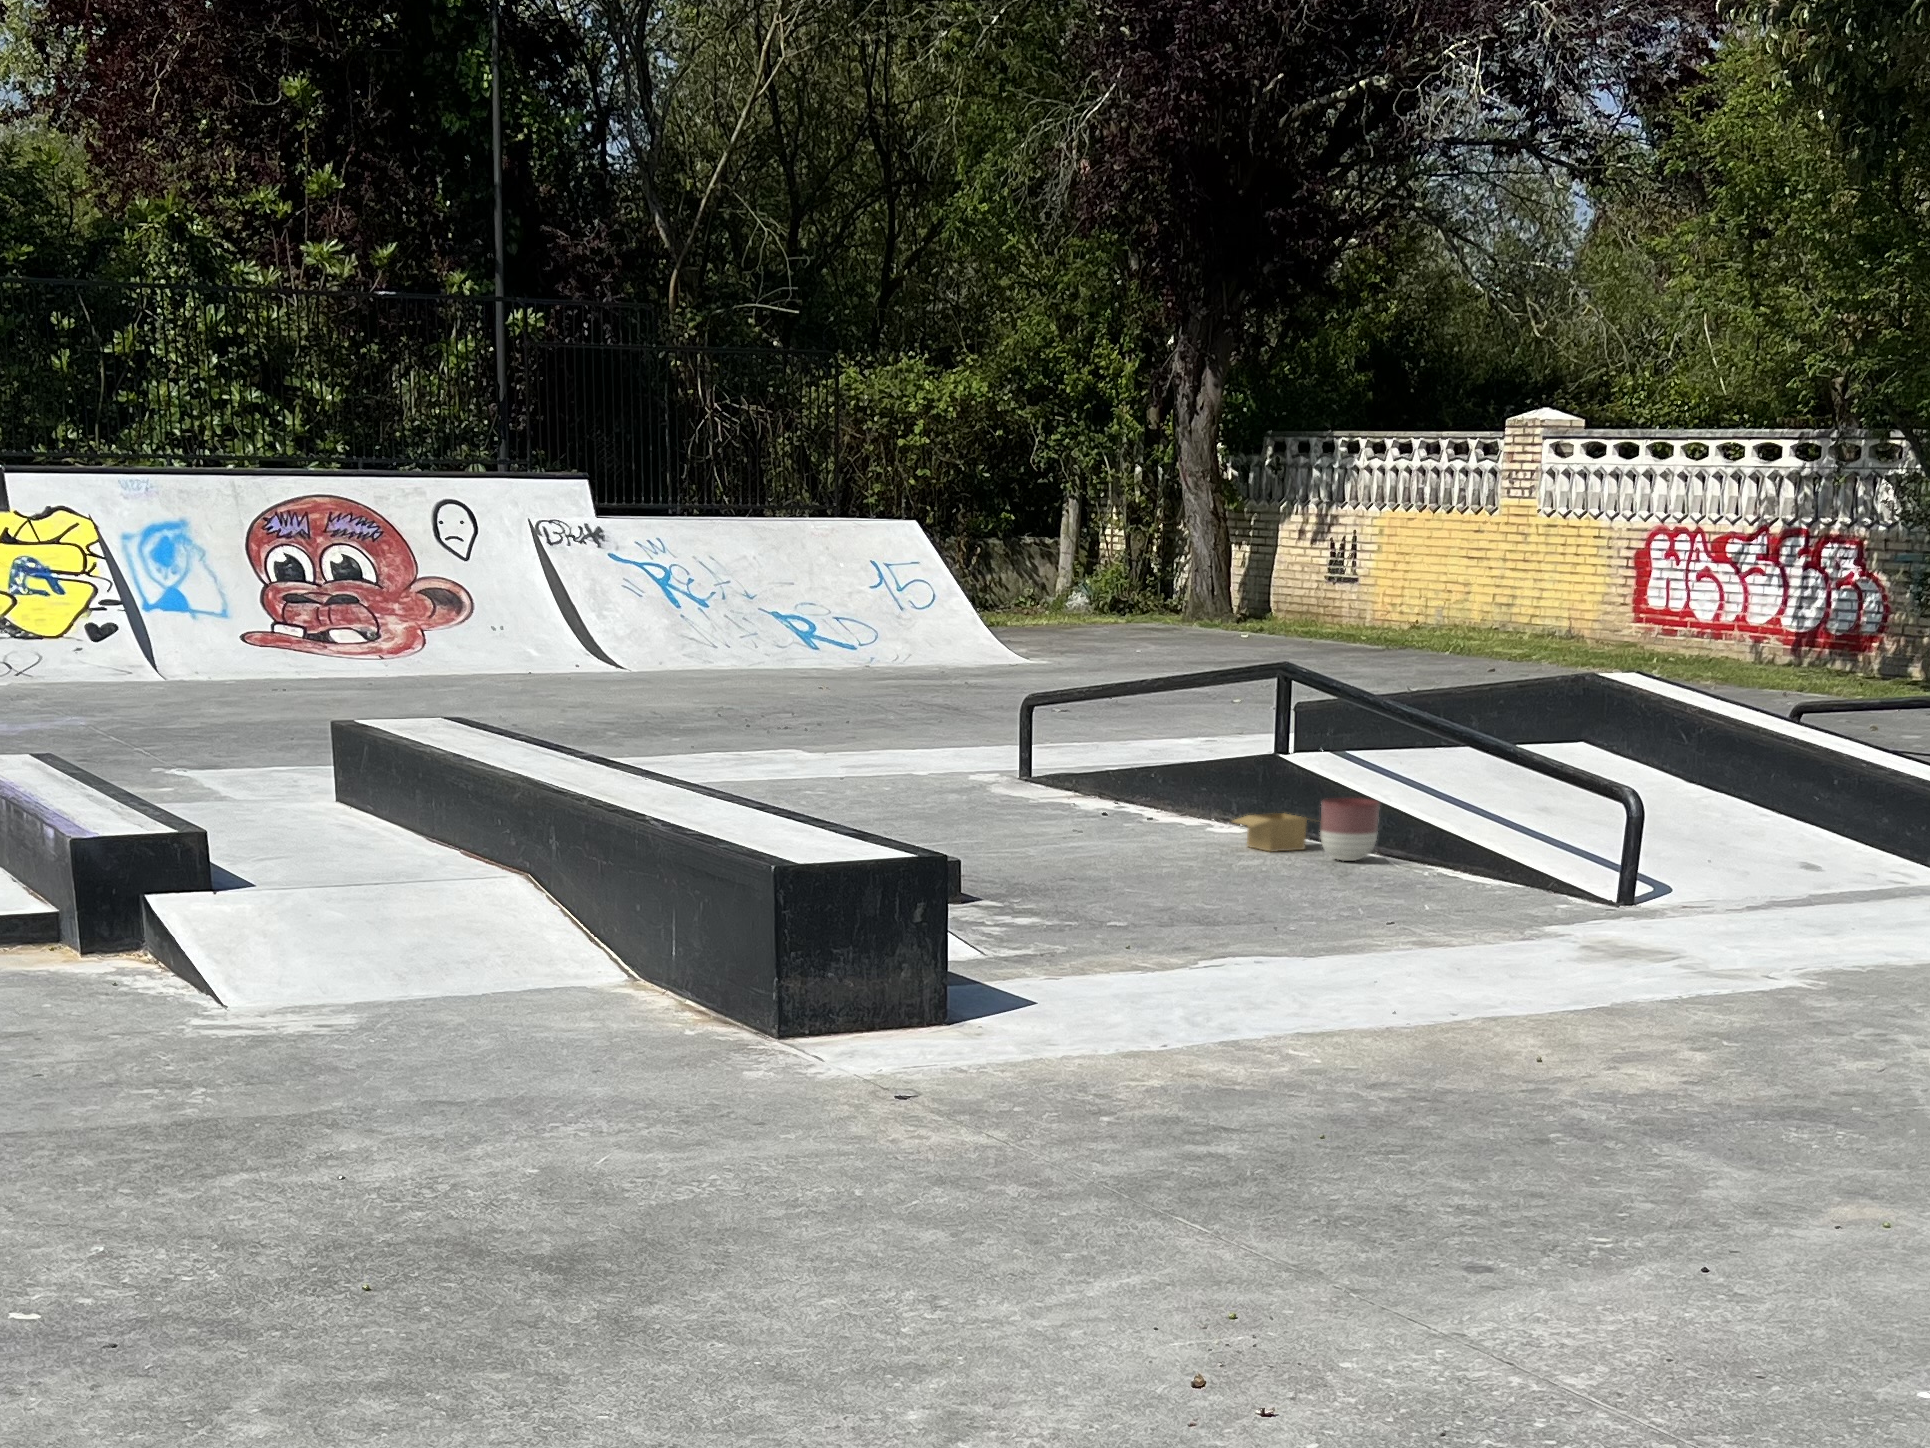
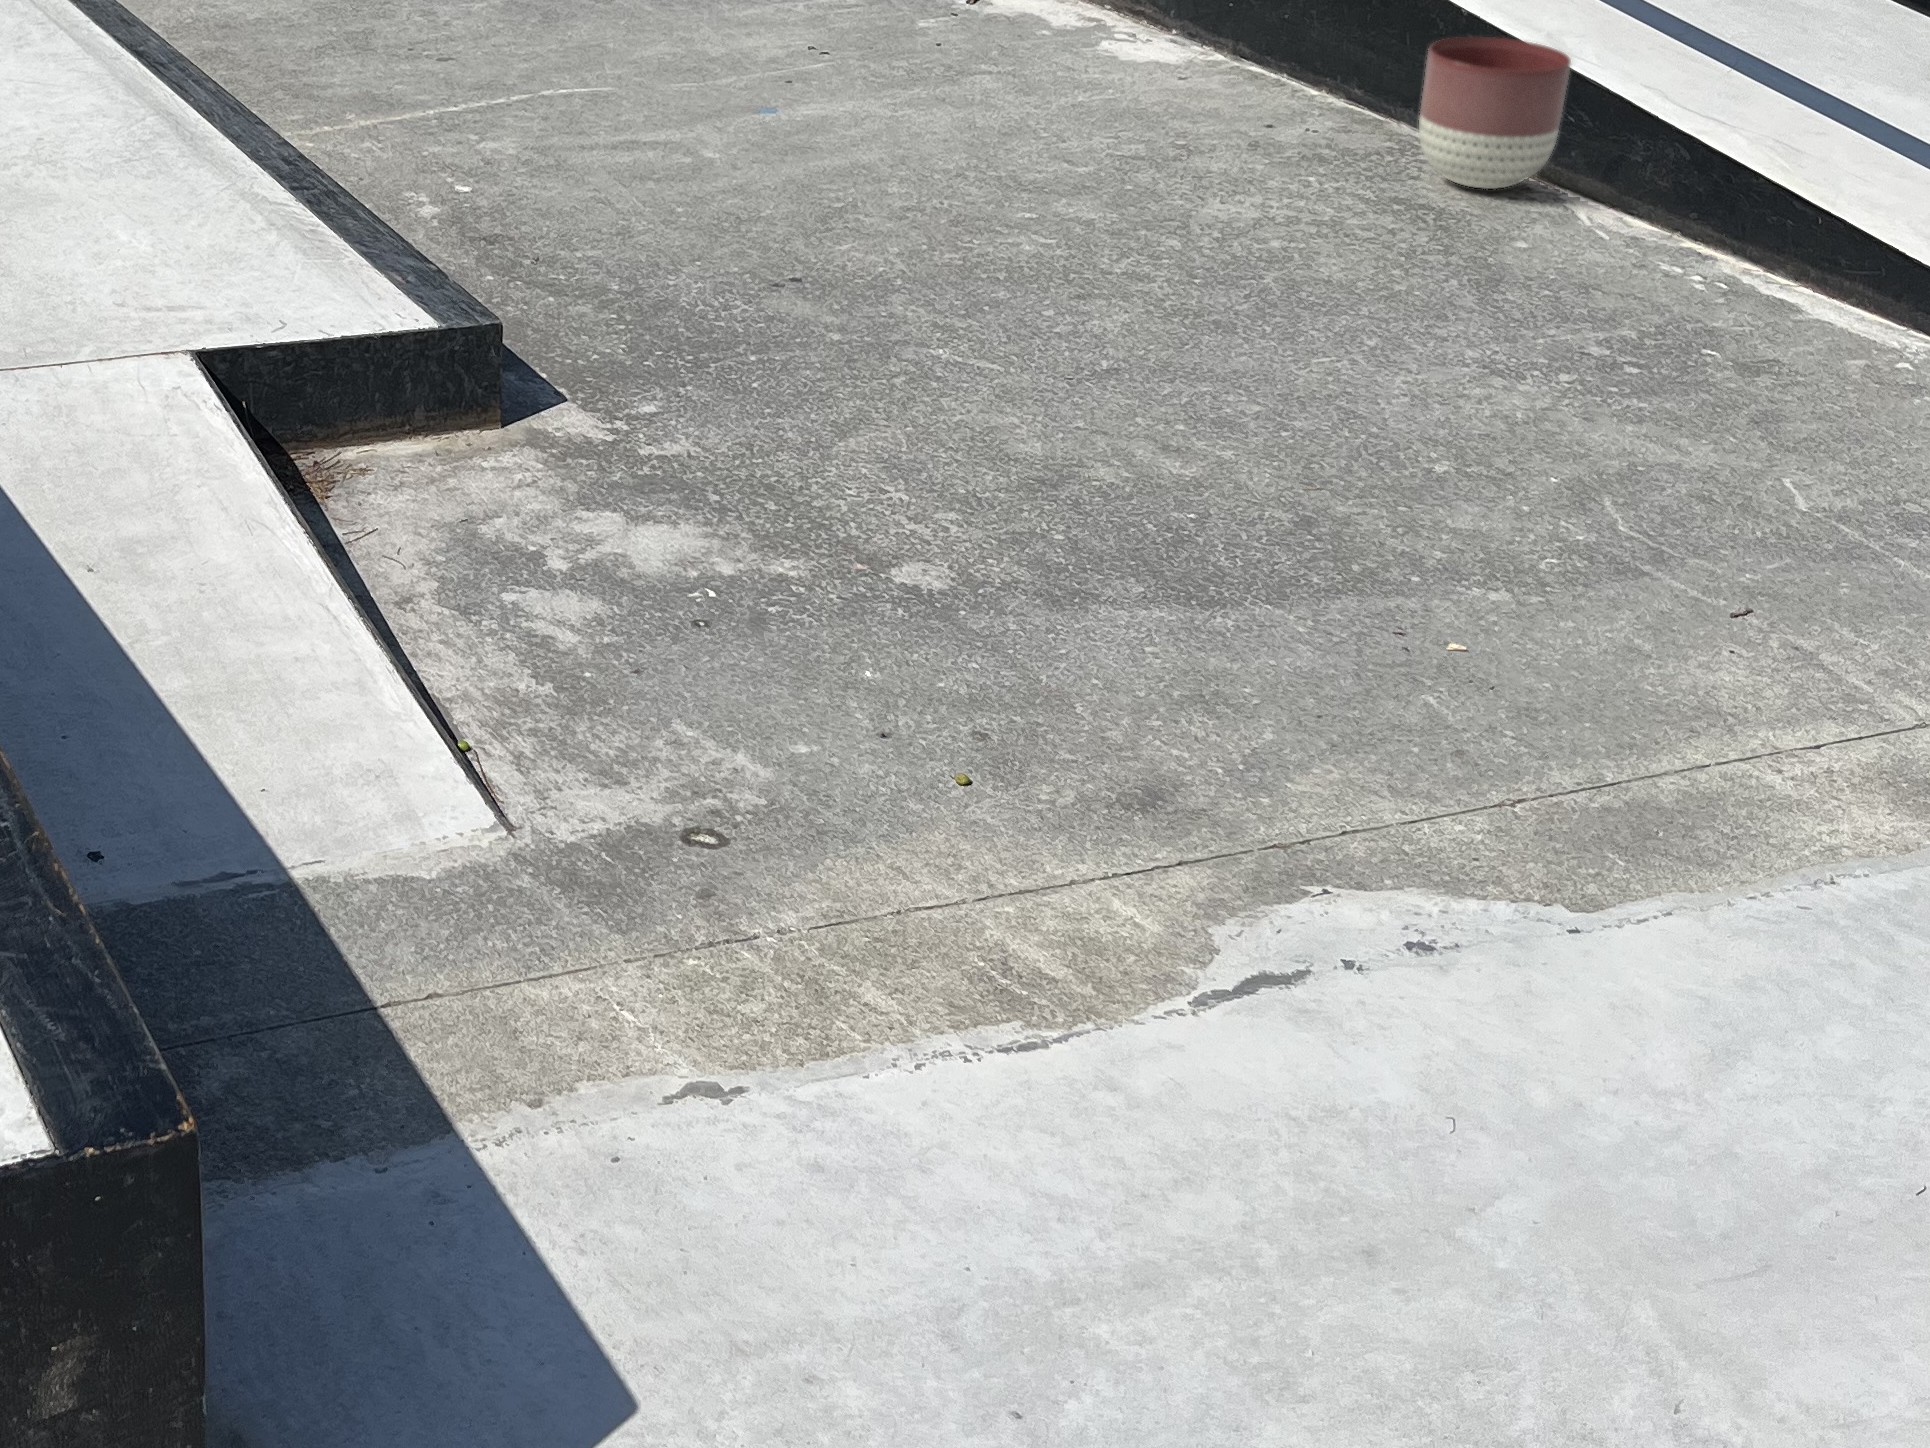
cardboard box: present [1233,813,1308,852] -> none [1197,41,1408,141]

